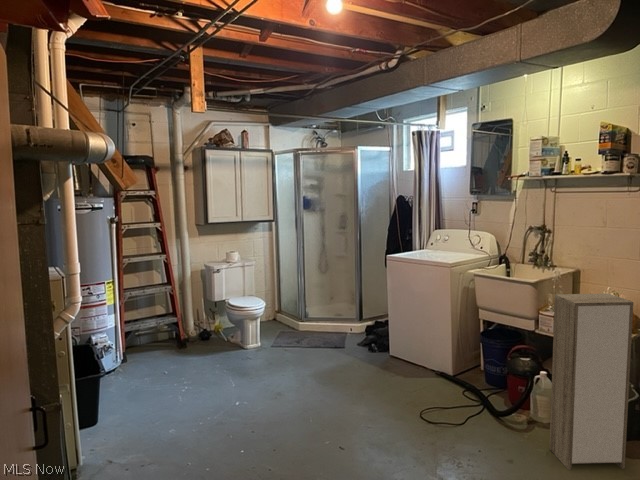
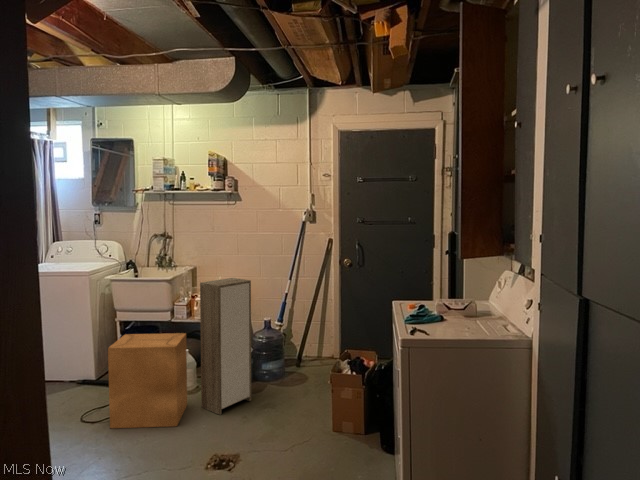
cardboard box: none [441,337,536,461] -> present [108,333,187,428]

